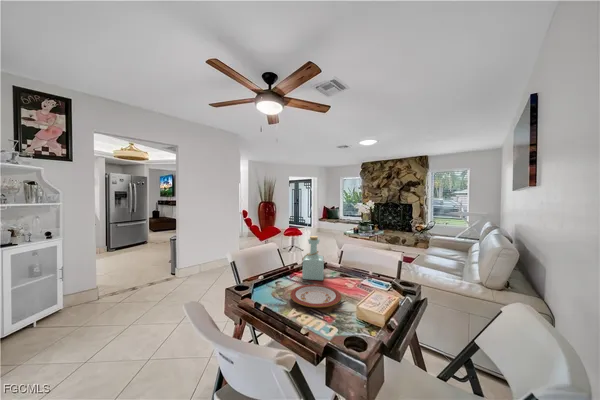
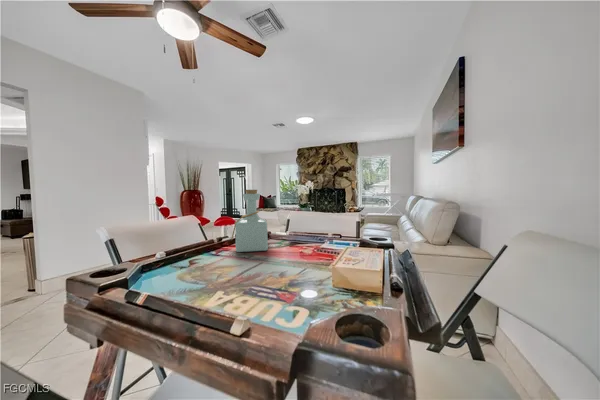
plate: present [290,284,342,307] -> none [213,254,301,283]

